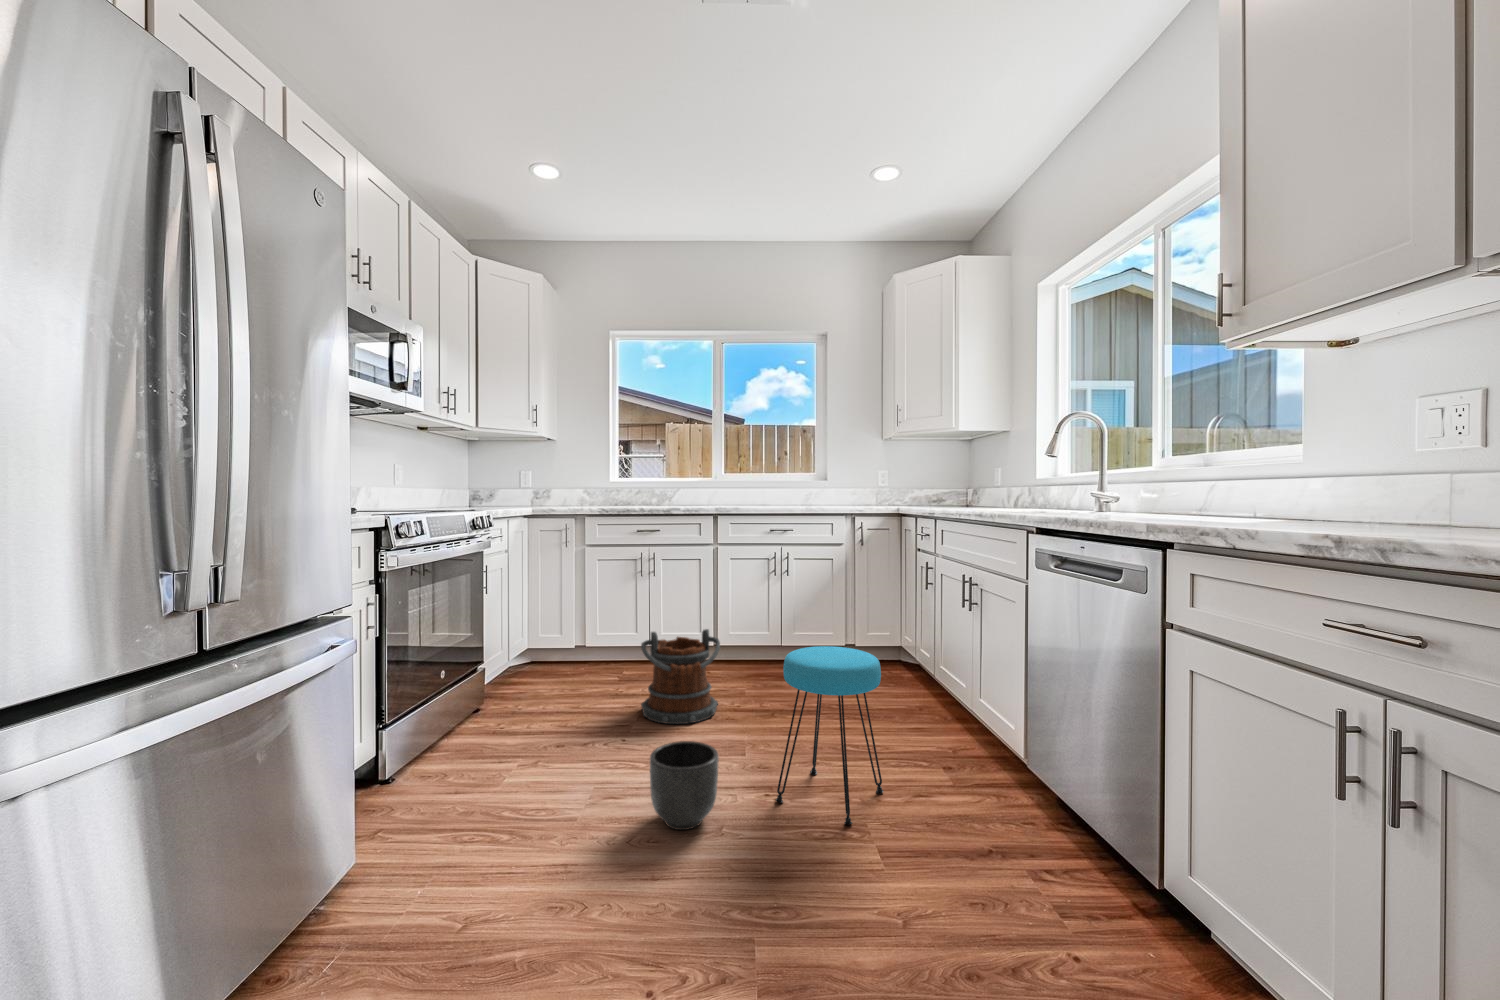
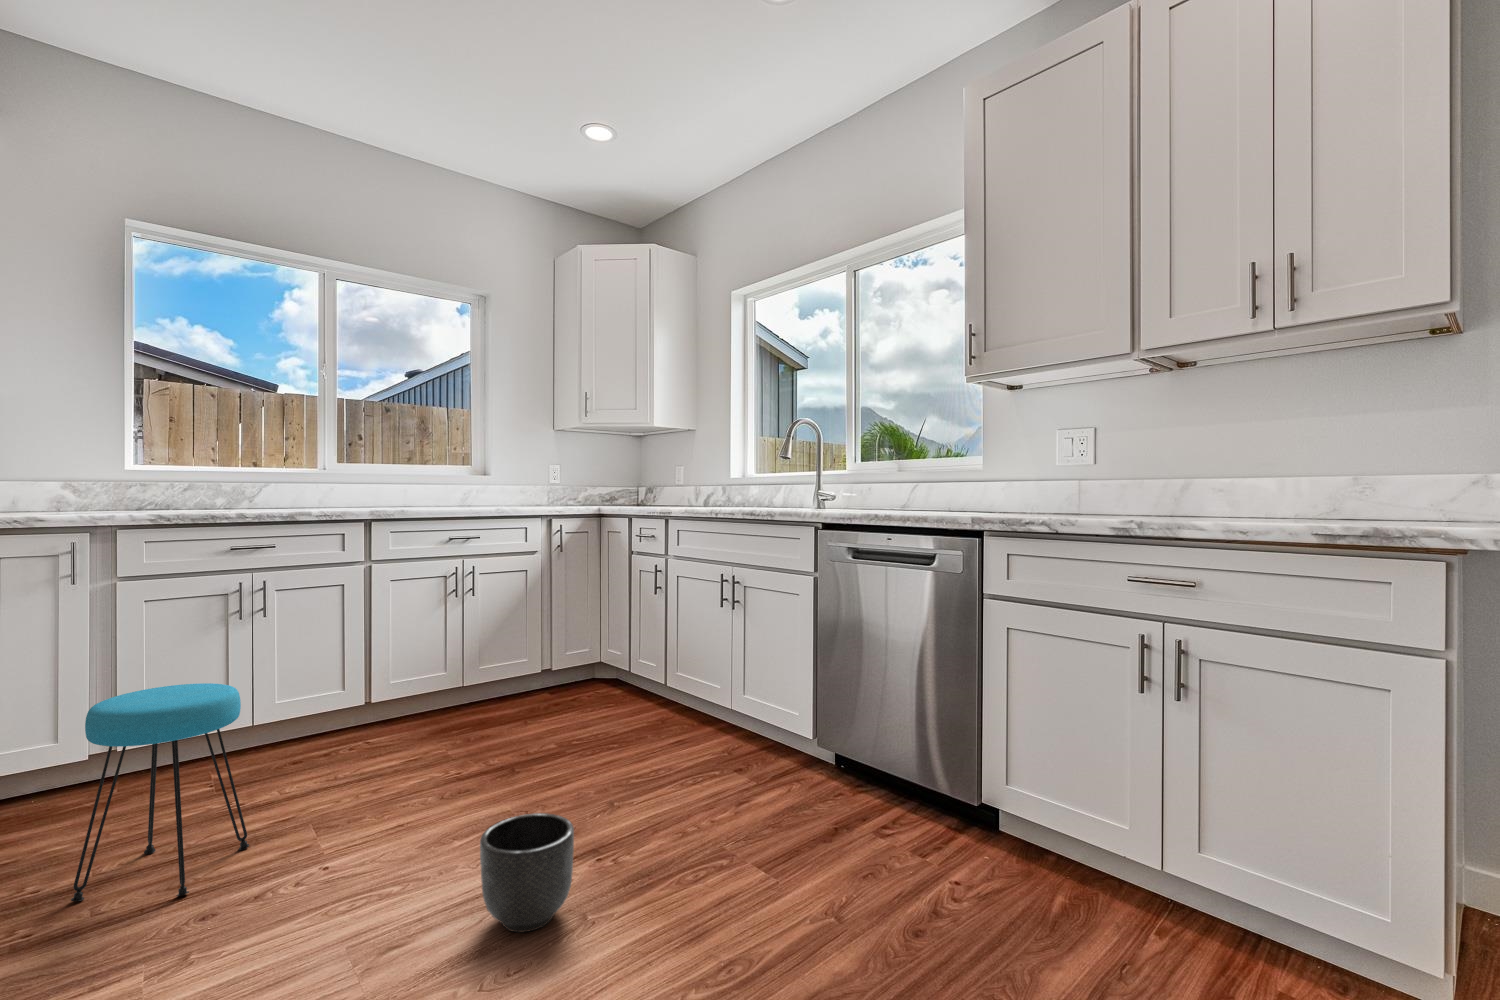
bucket: present [641,629,720,724] -> none [311,677,438,823]
stool: present [776,646,883,824] -> present [71,683,249,901]

